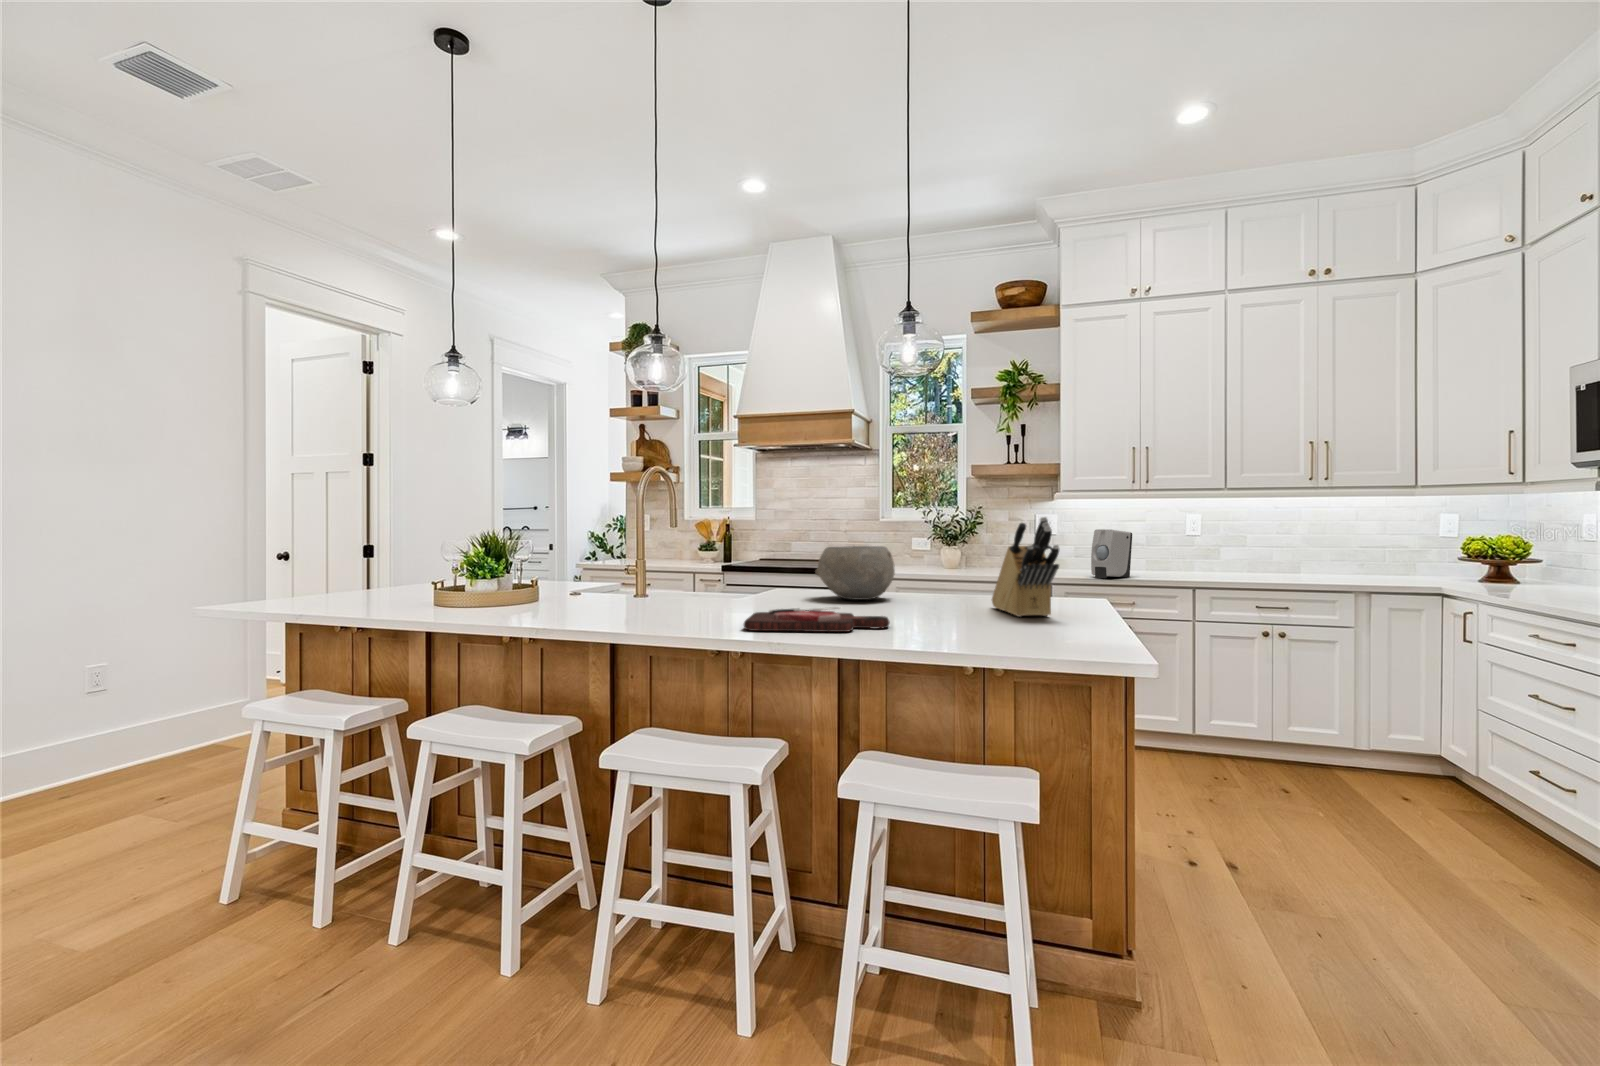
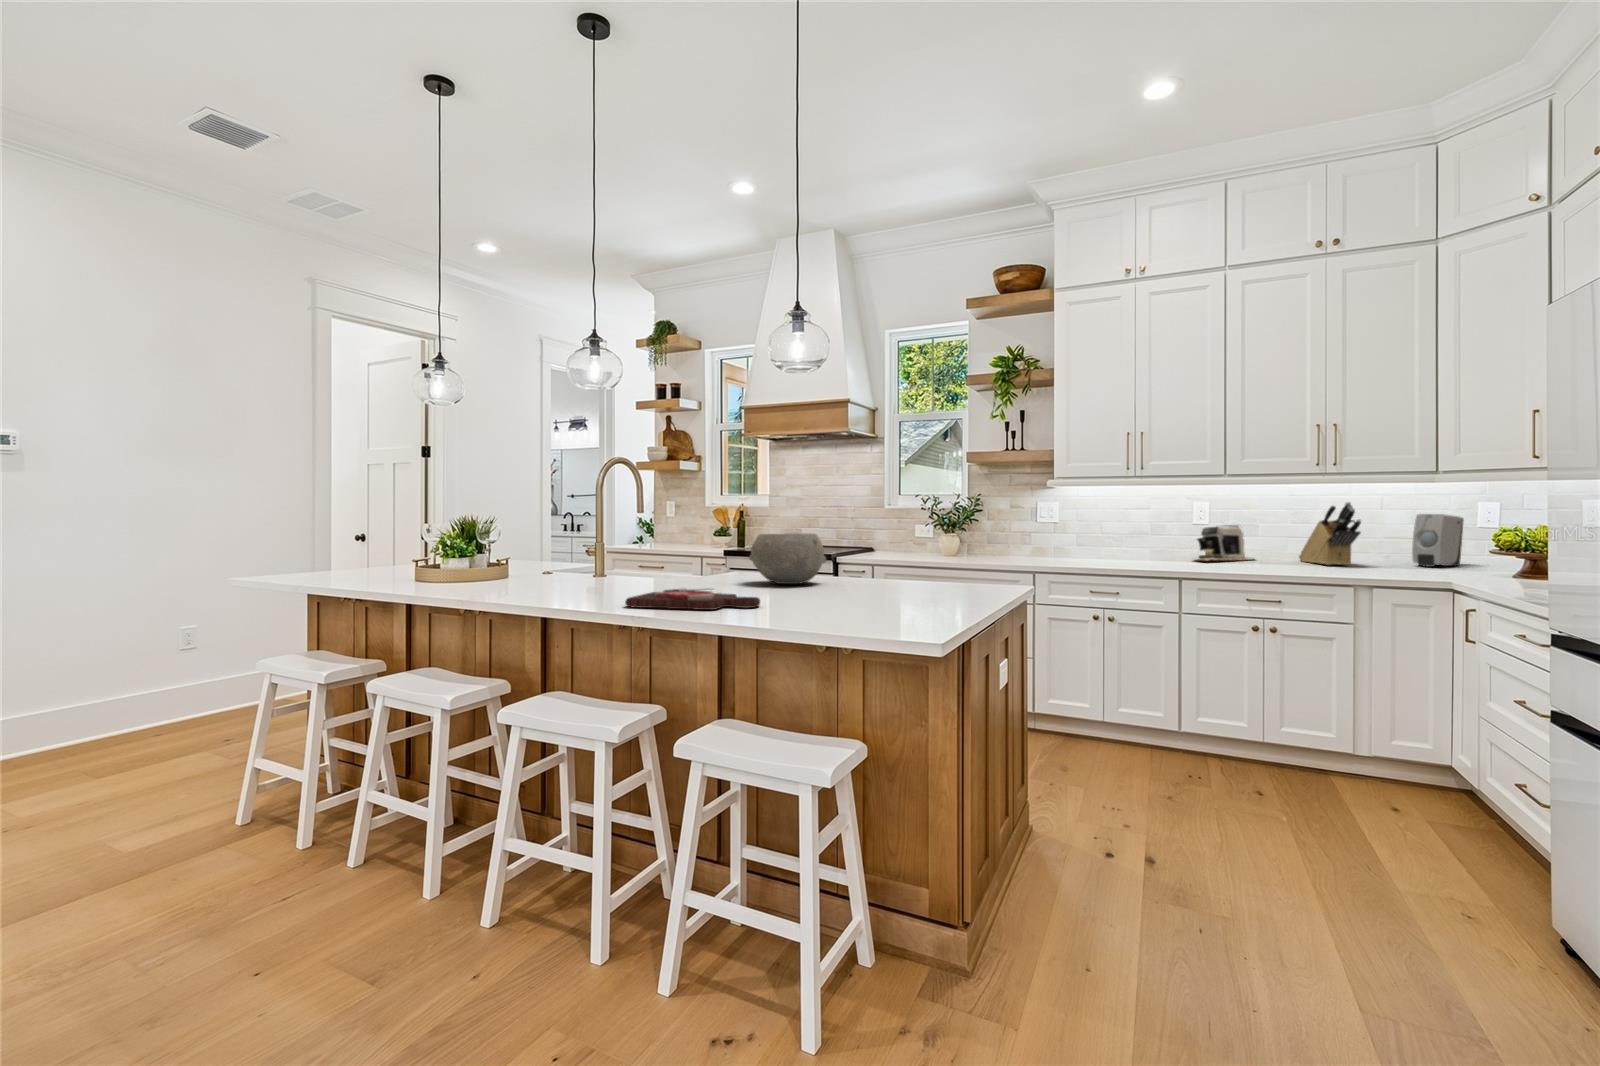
knife block: present [992,517,1059,617] -> present [1299,502,1361,565]
soap dispenser: present [1091,529,1132,578] -> present [1412,514,1463,567]
coffee maker: none [1186,535,1245,570] -> present [1196,525,1255,561]

